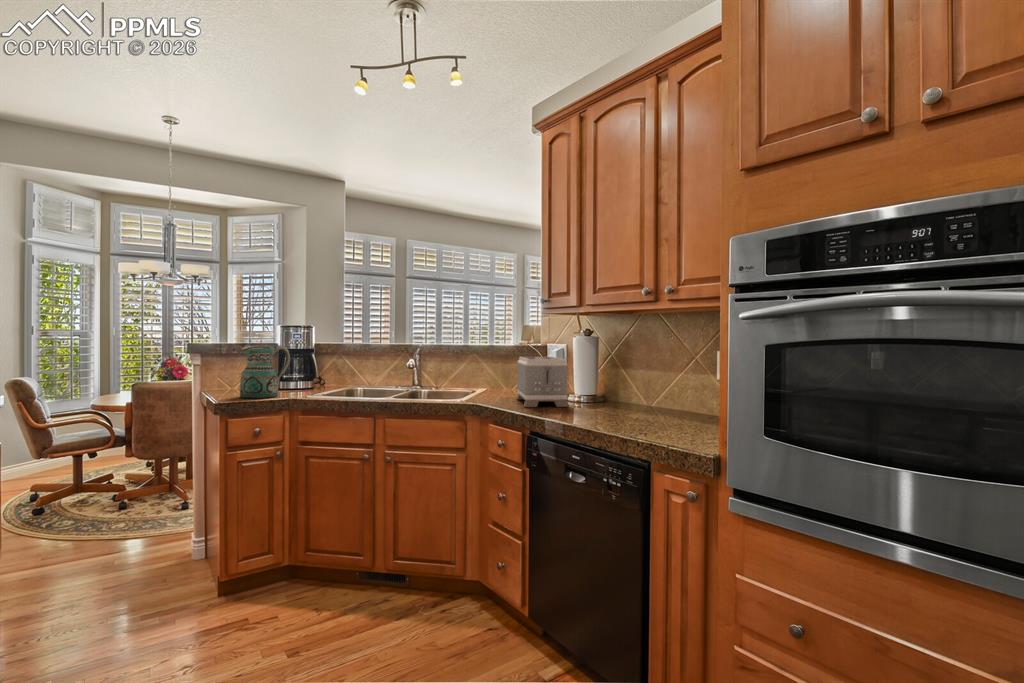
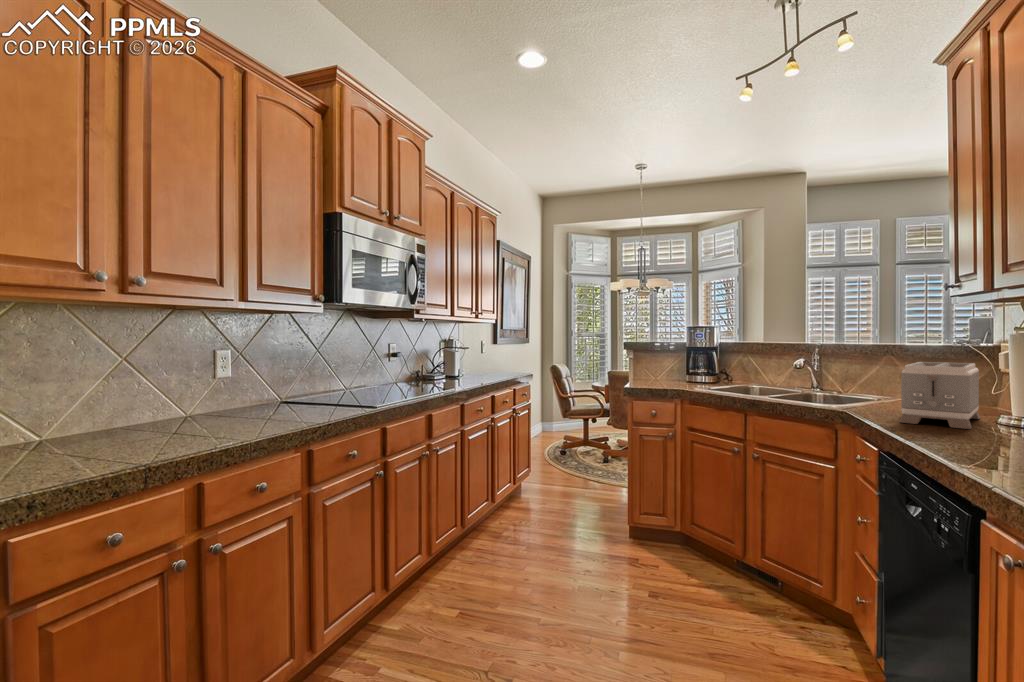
ceramic pitcher: present [240,346,290,398] -> none [646,346,687,389]

